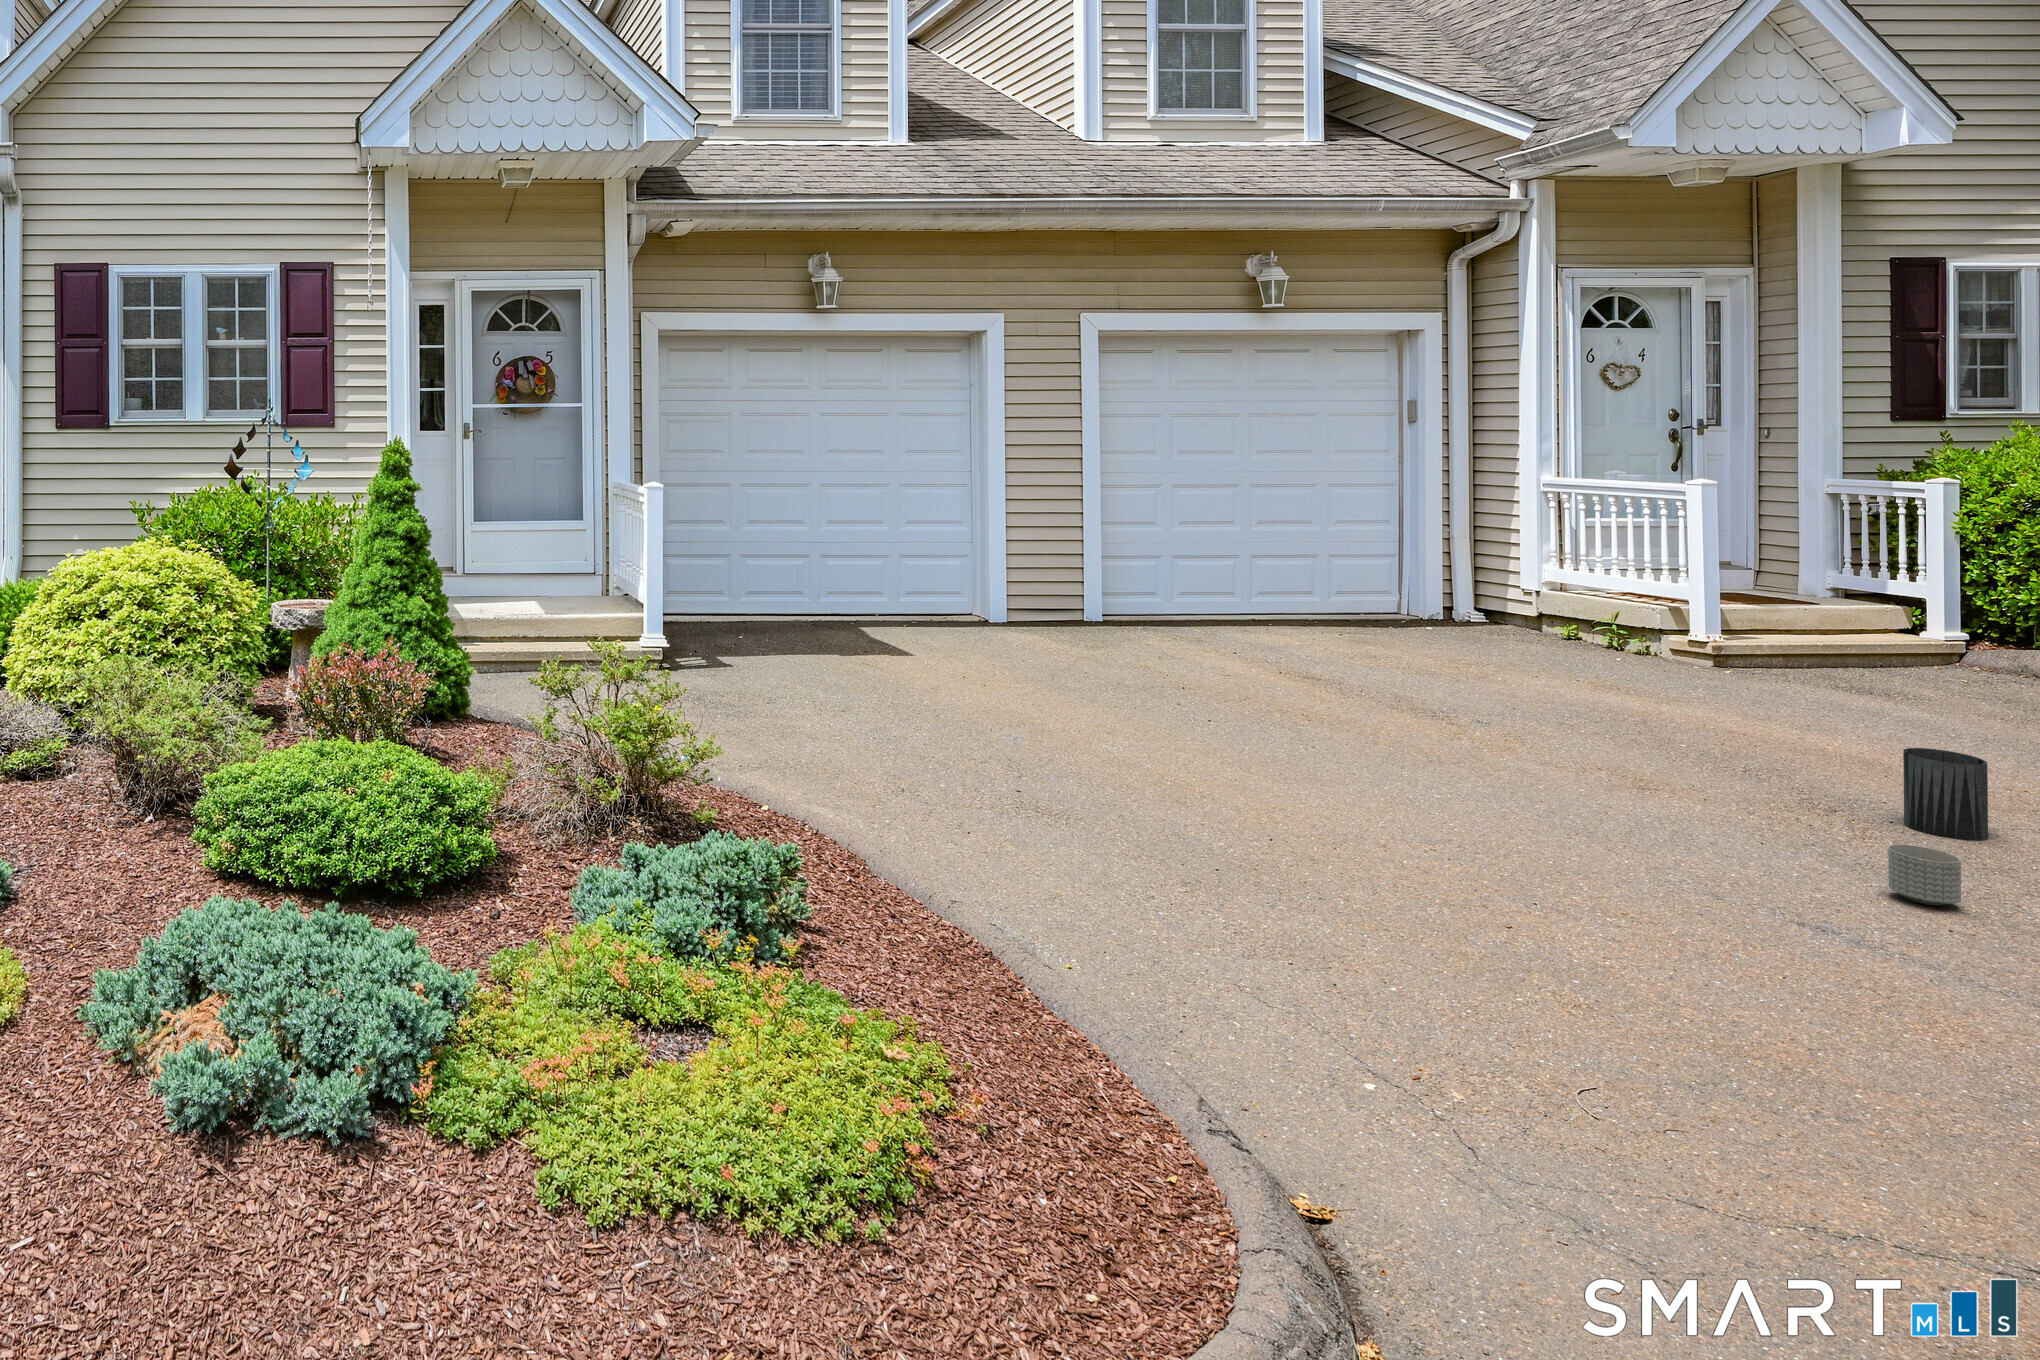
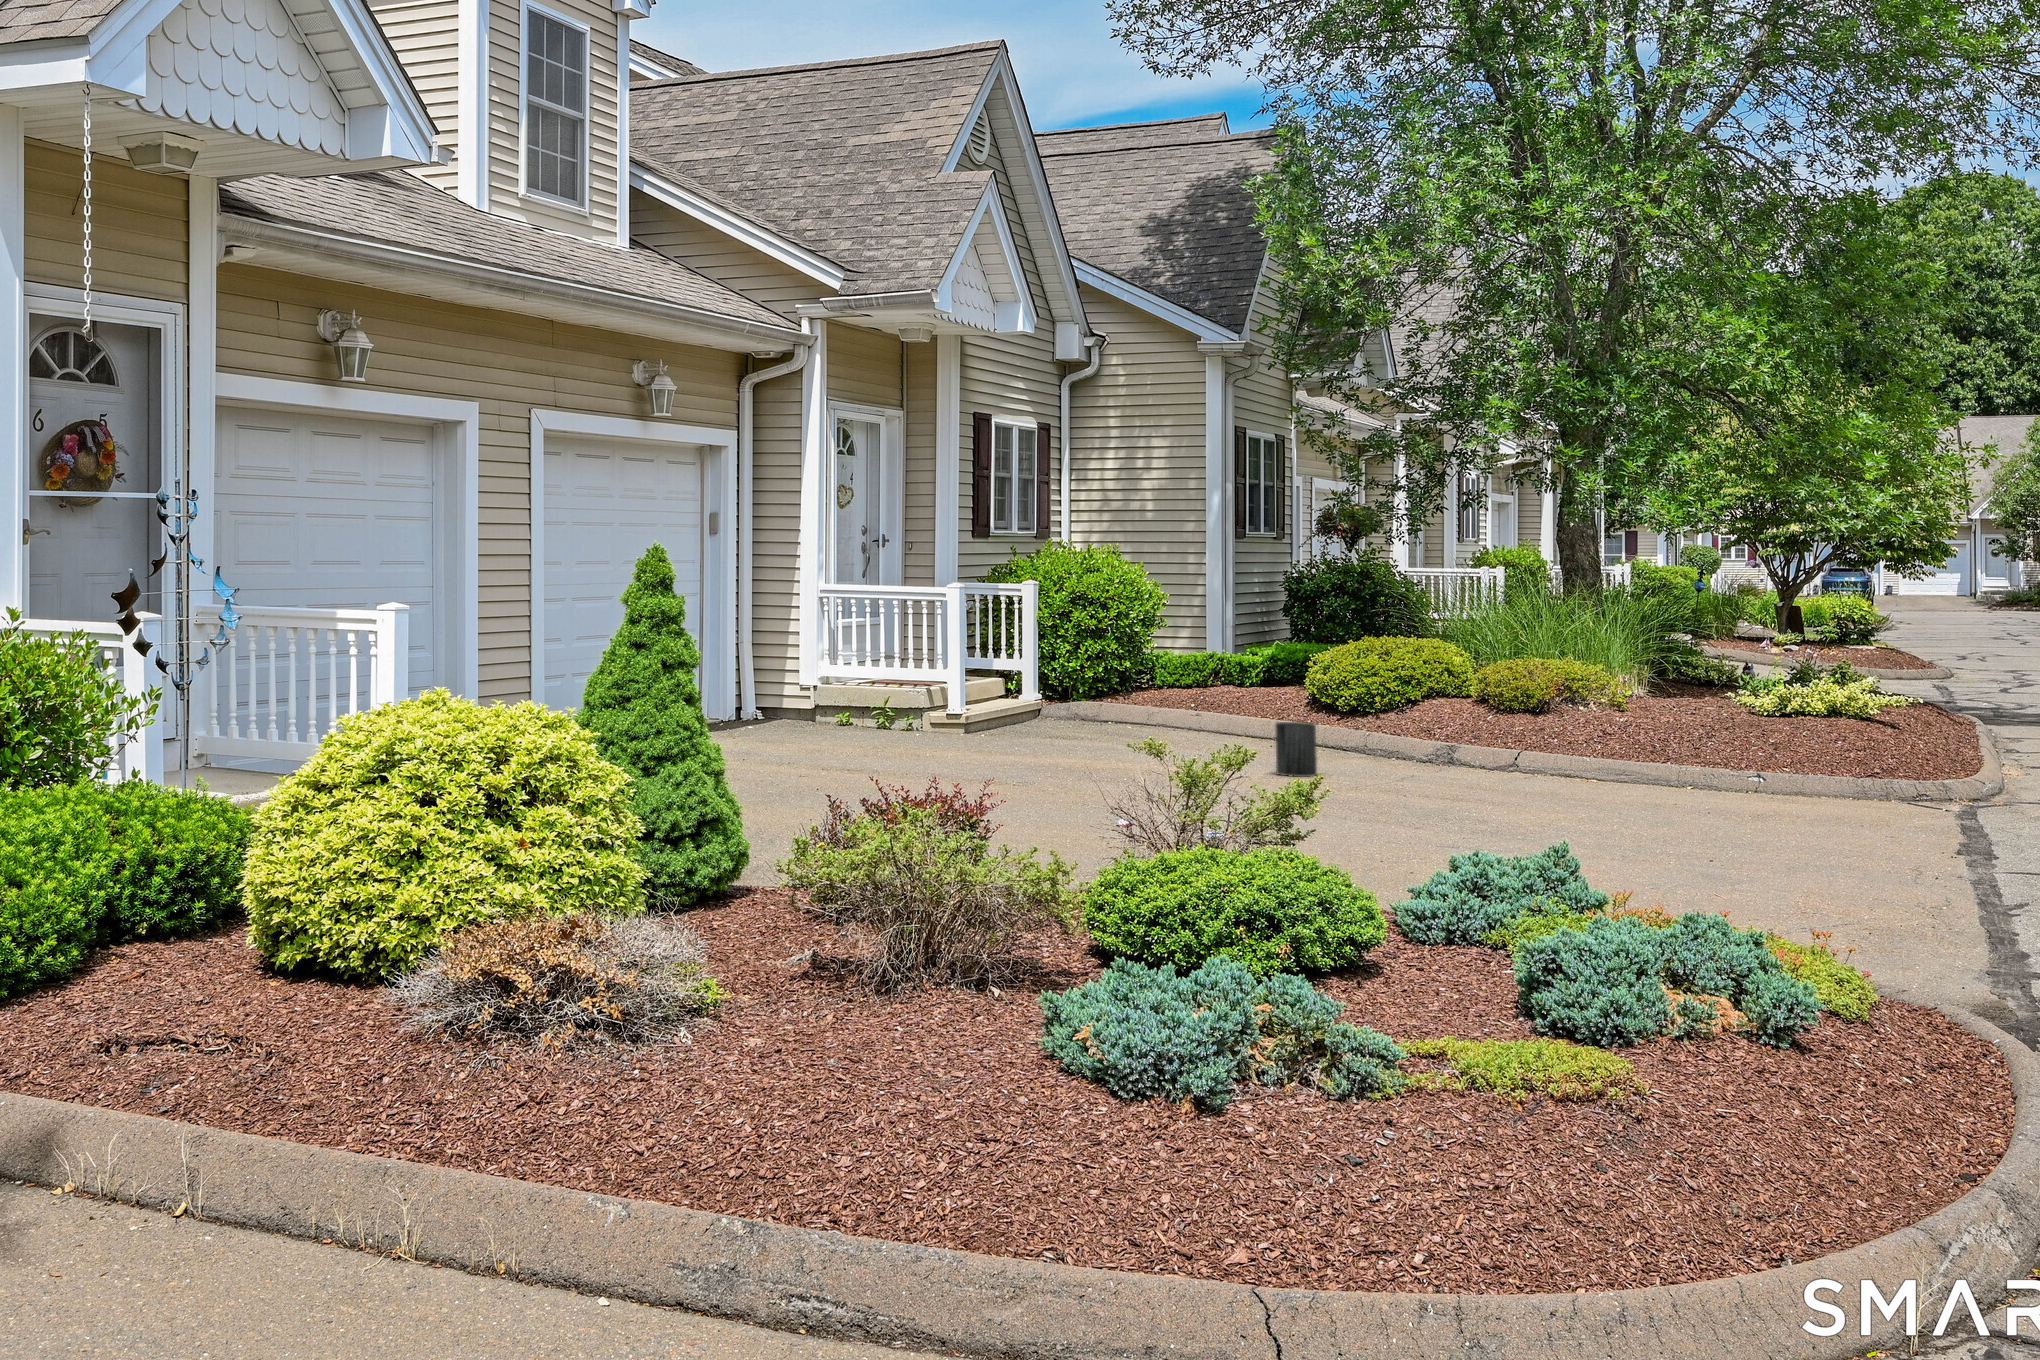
planter: present [1888,844,1961,906] -> none [1377,763,1412,797]

